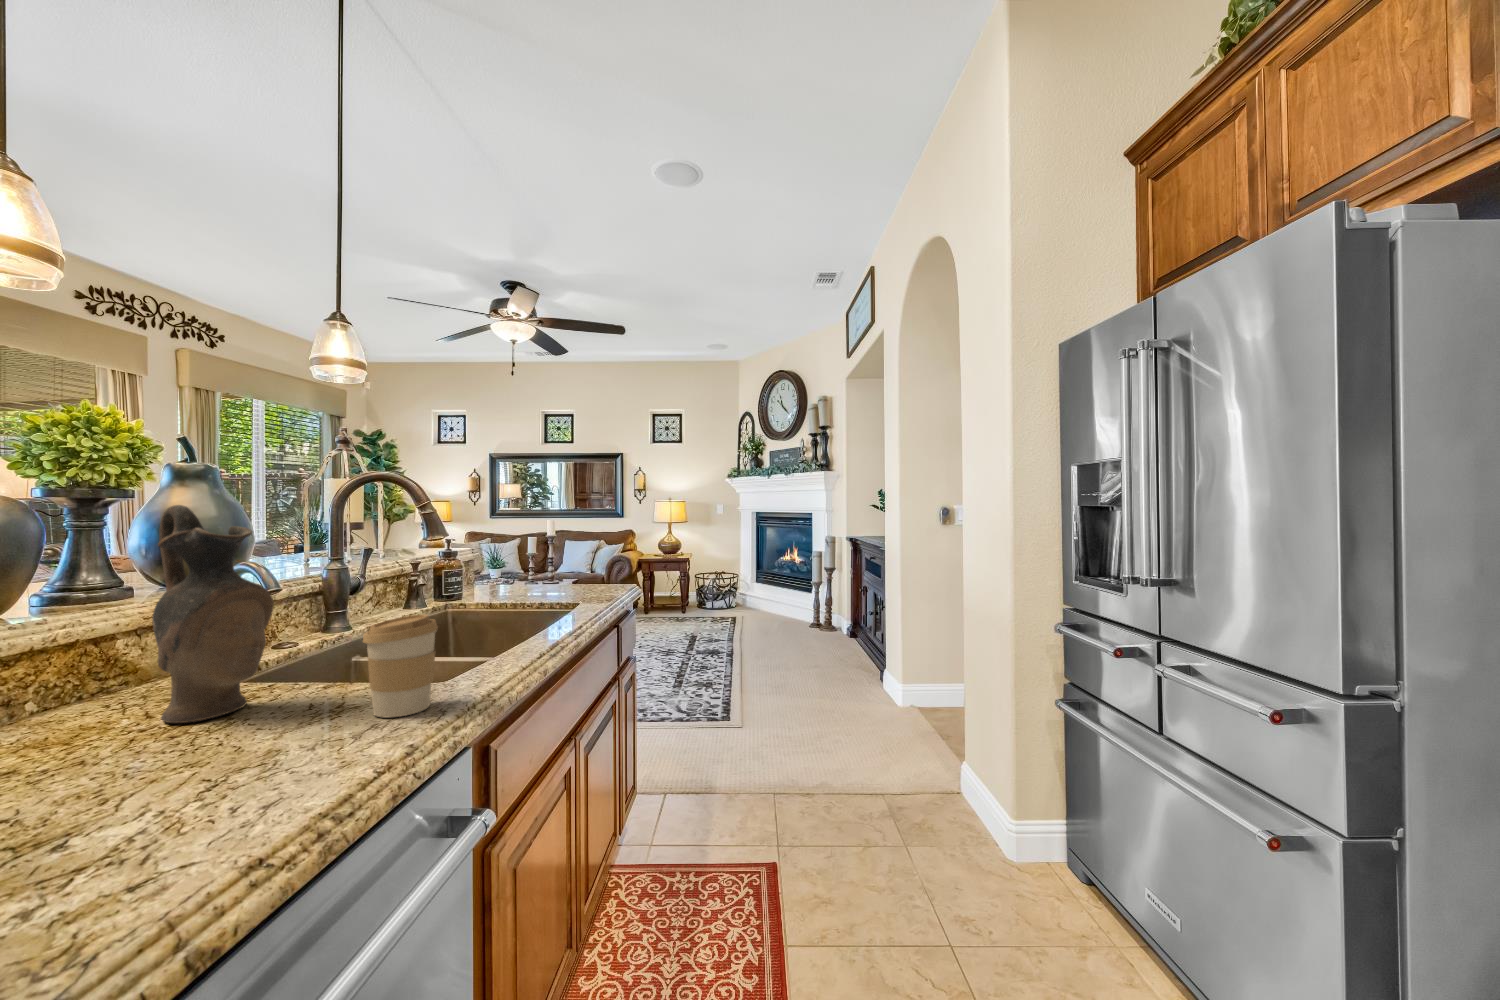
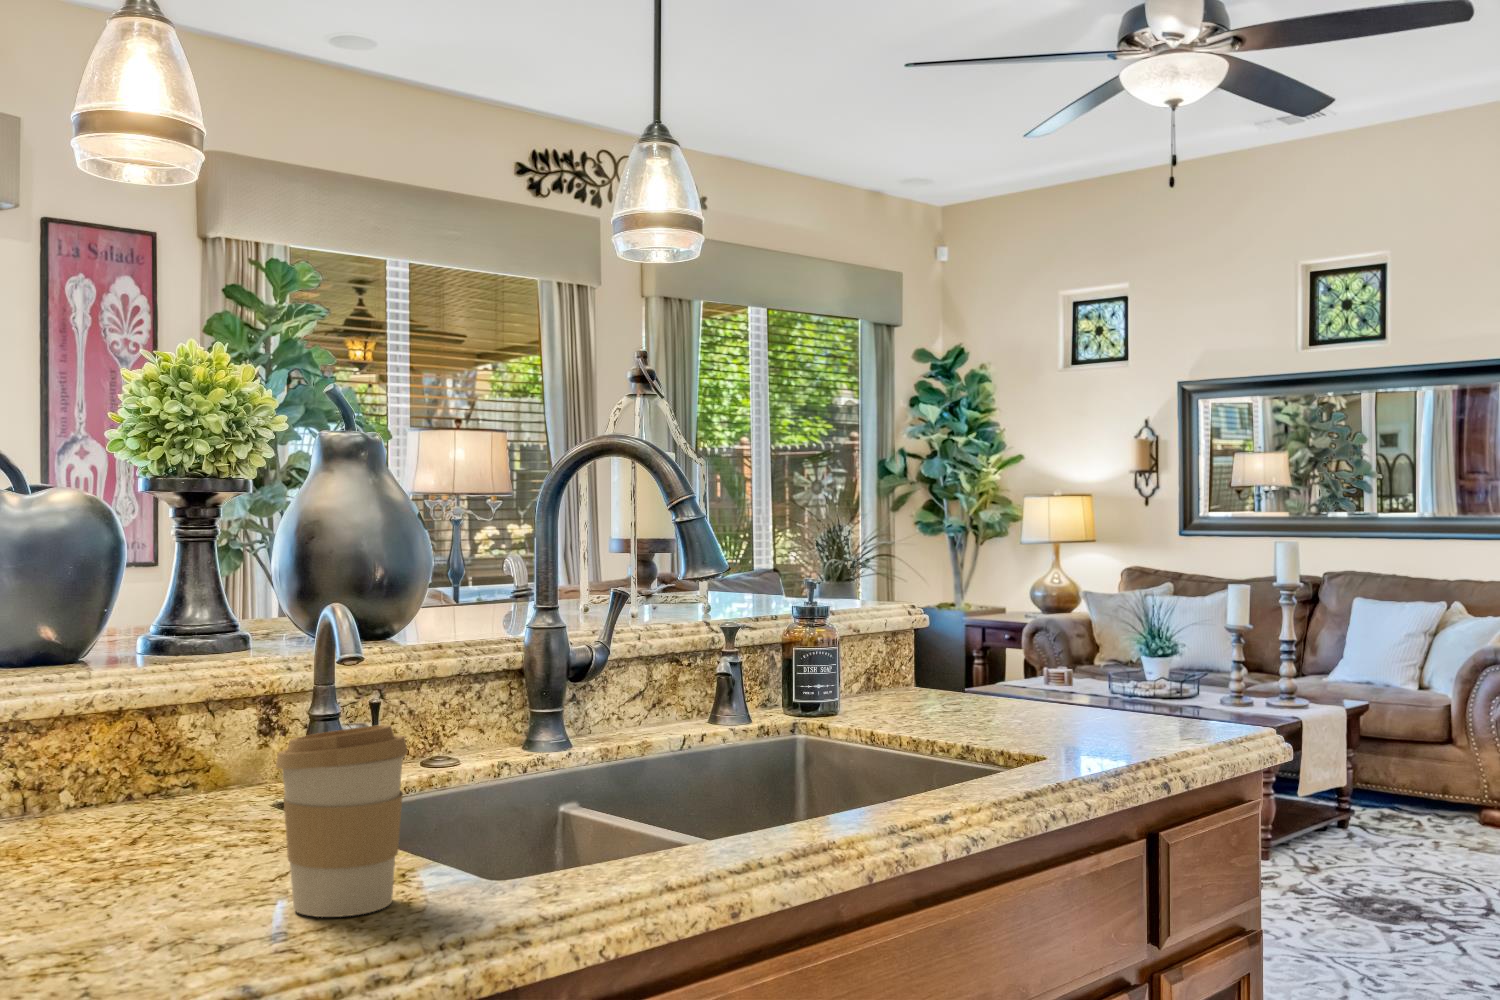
ceramic pitcher: present [152,505,273,723] -> none [108,505,263,859]

